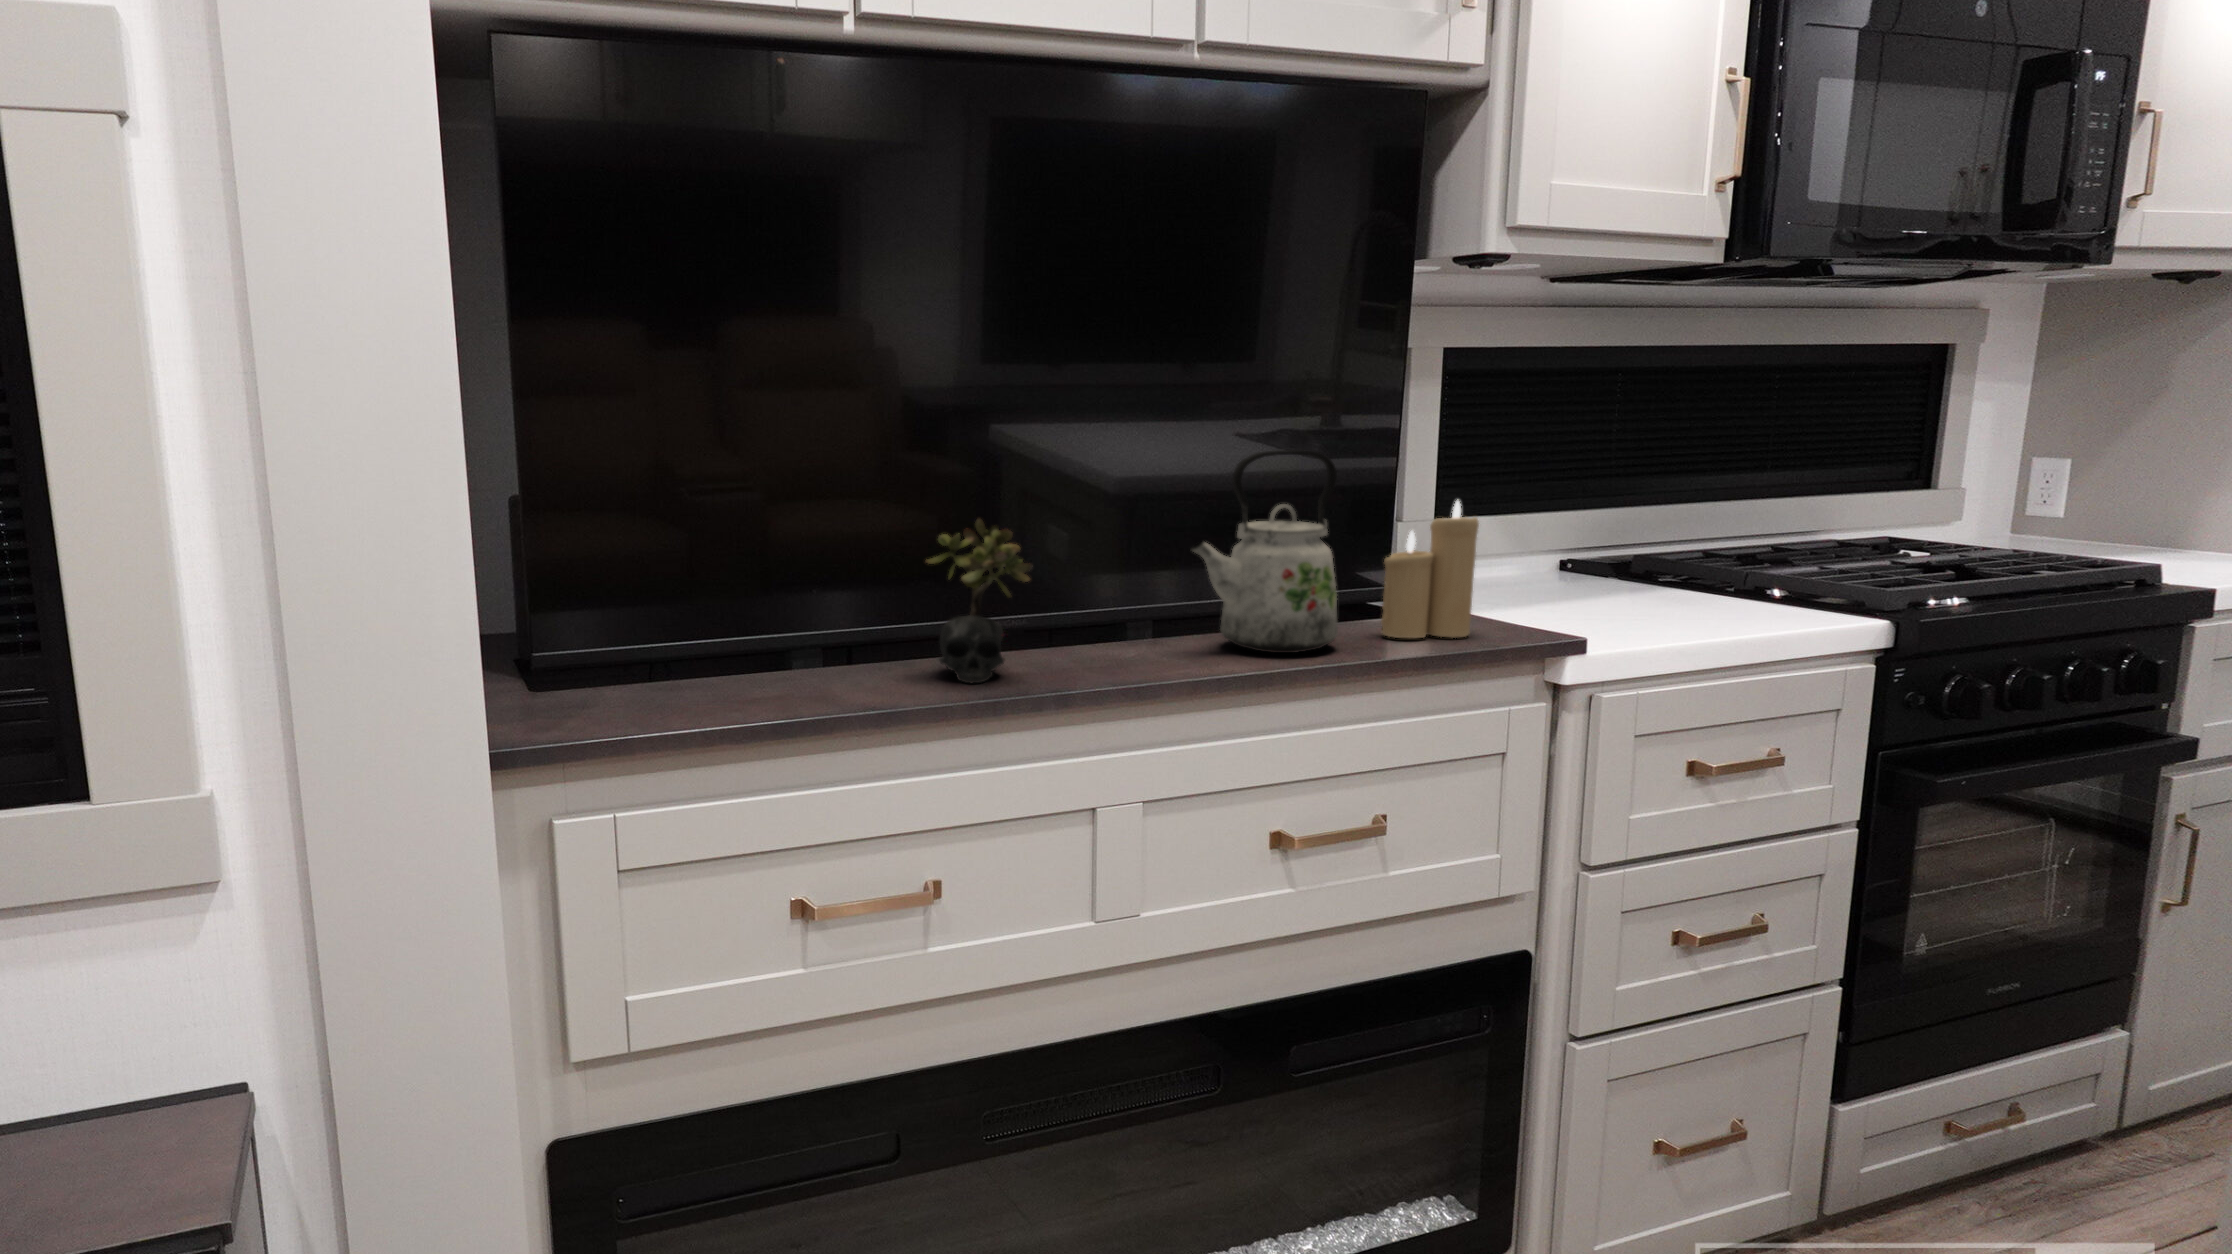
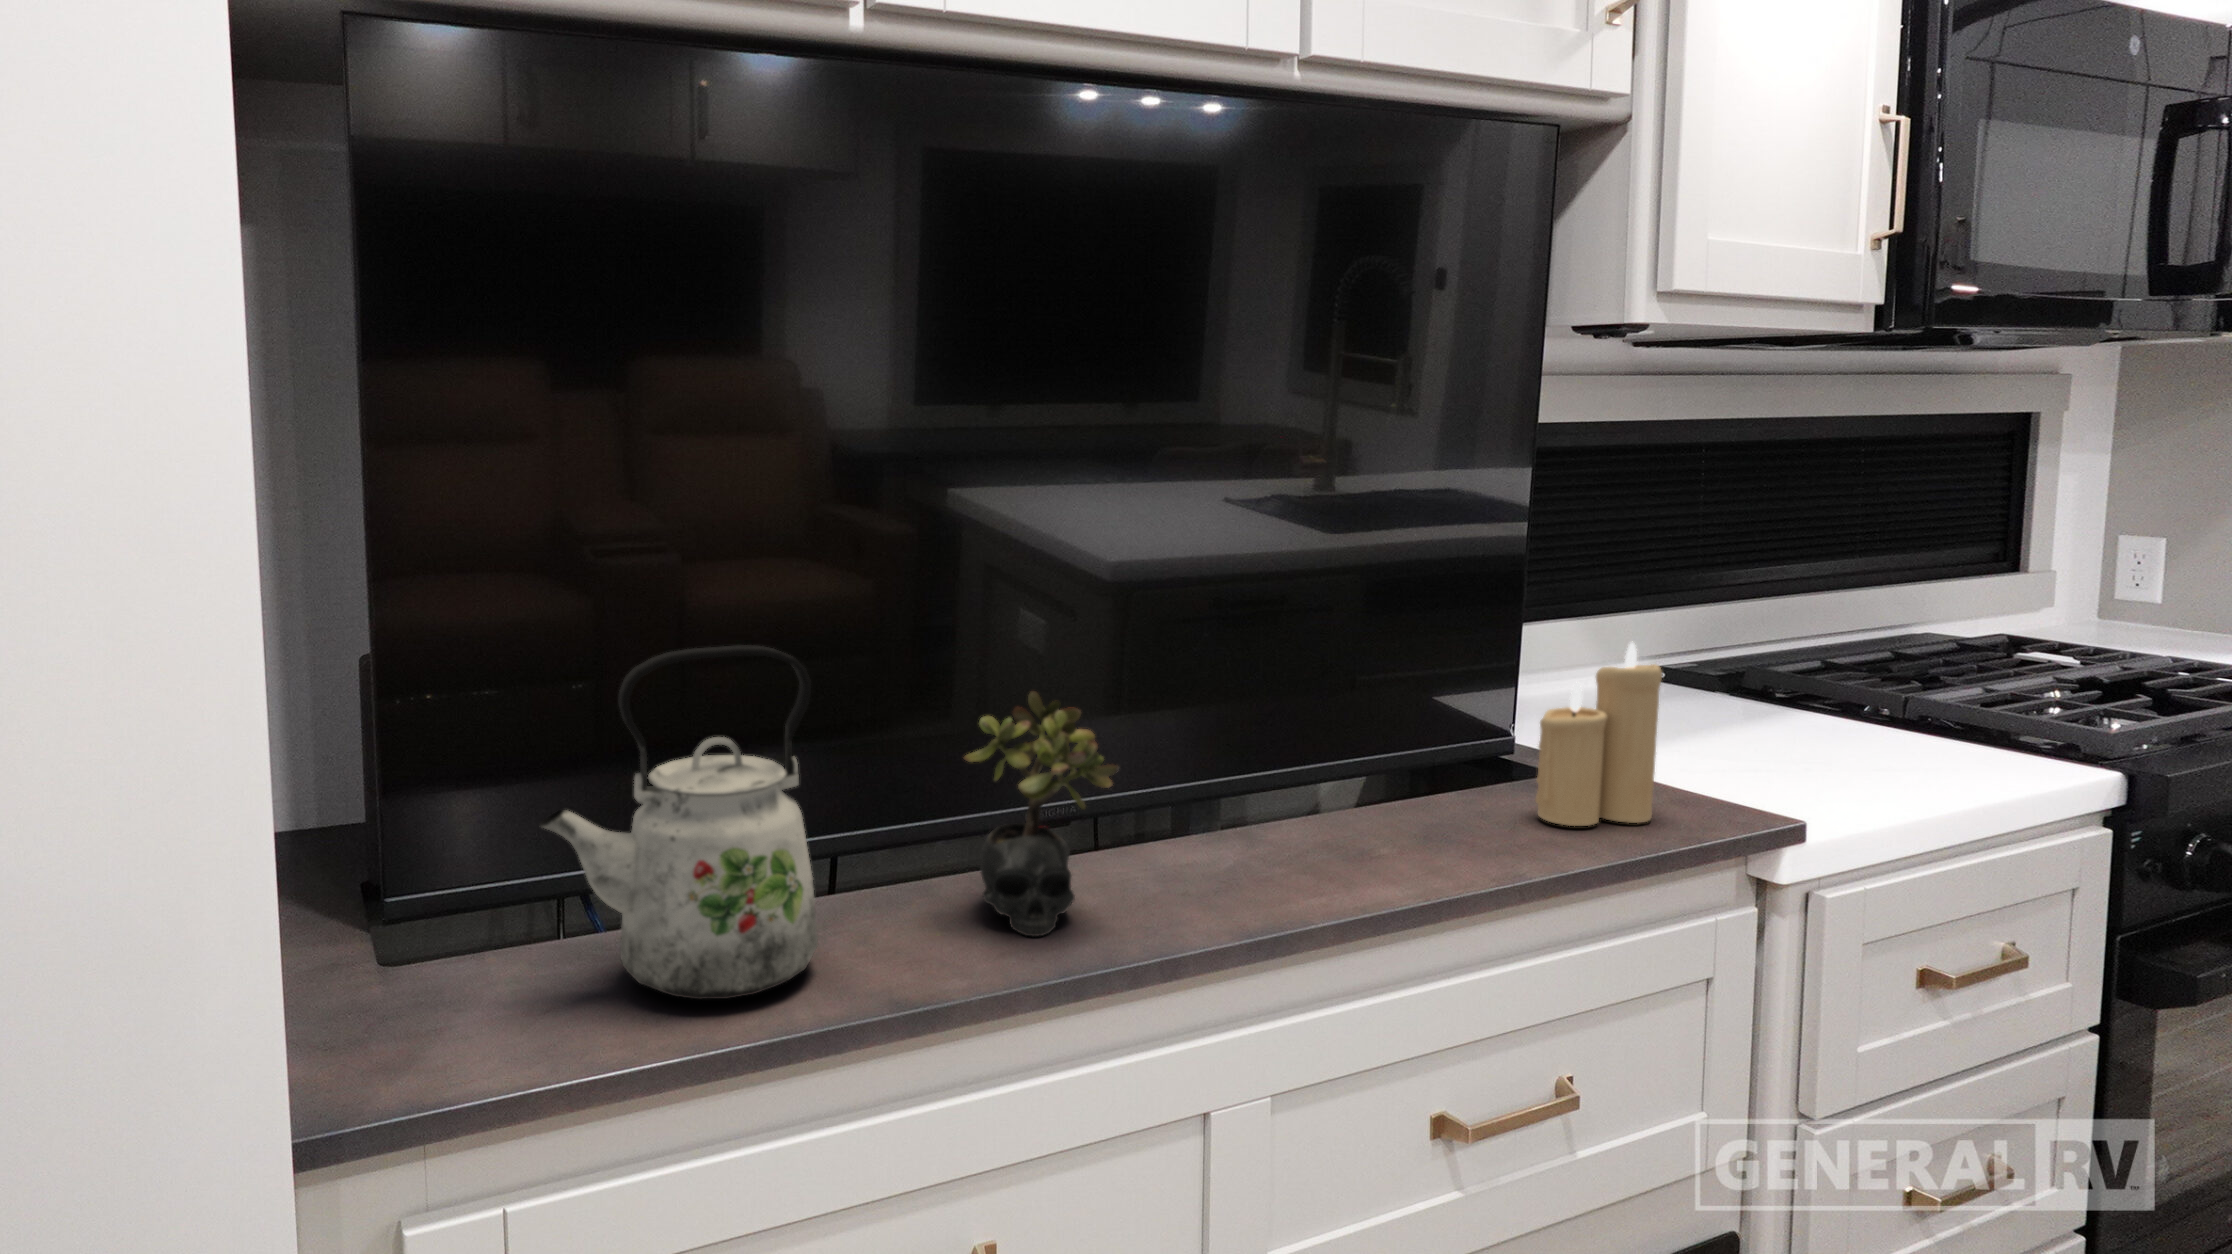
kettle: present [1191,450,1338,653] -> present [539,645,818,1000]

